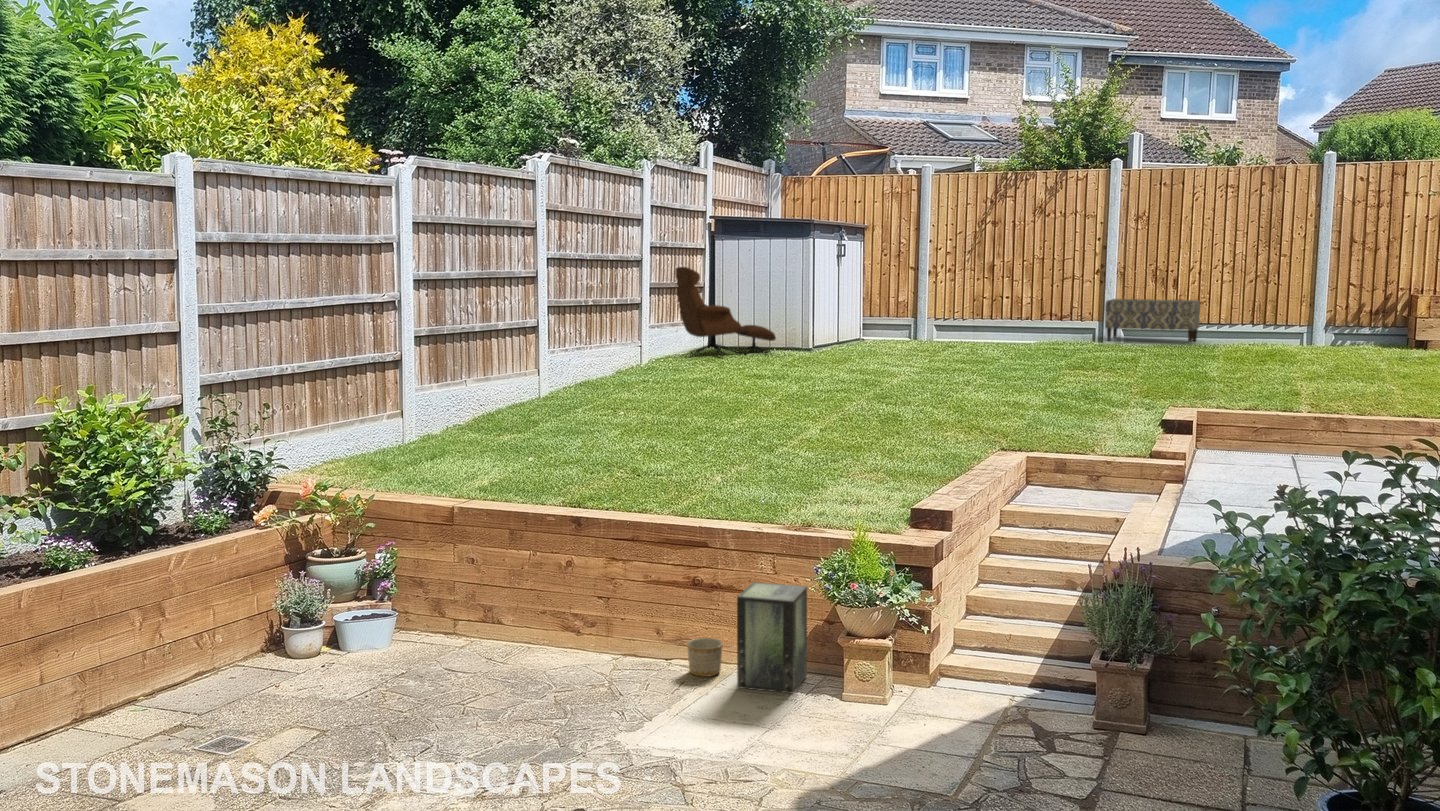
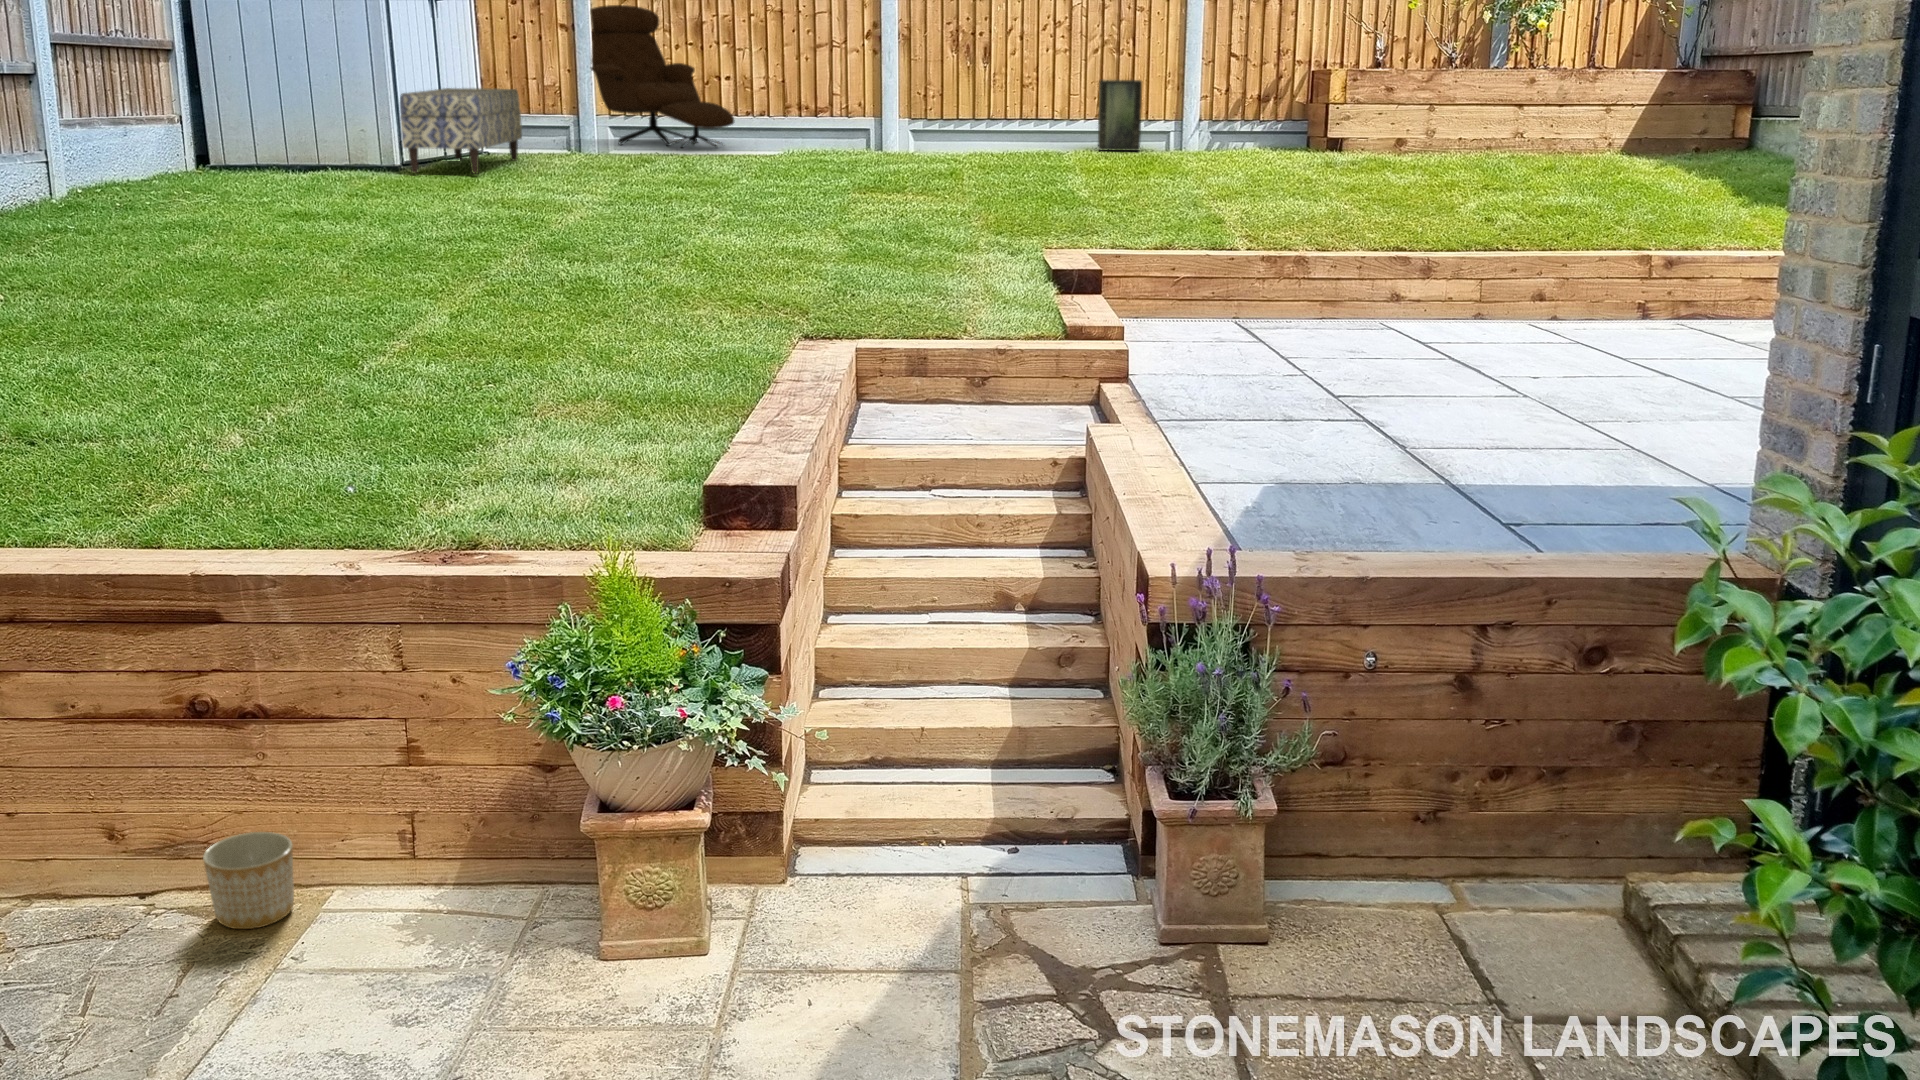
lounge chair: present [676,267,776,357] -> present [590,5,734,148]
bench: present [1105,299,1201,343] -> present [400,88,522,174]
storage box: present [737,582,807,693] -> present [1098,80,1142,151]

